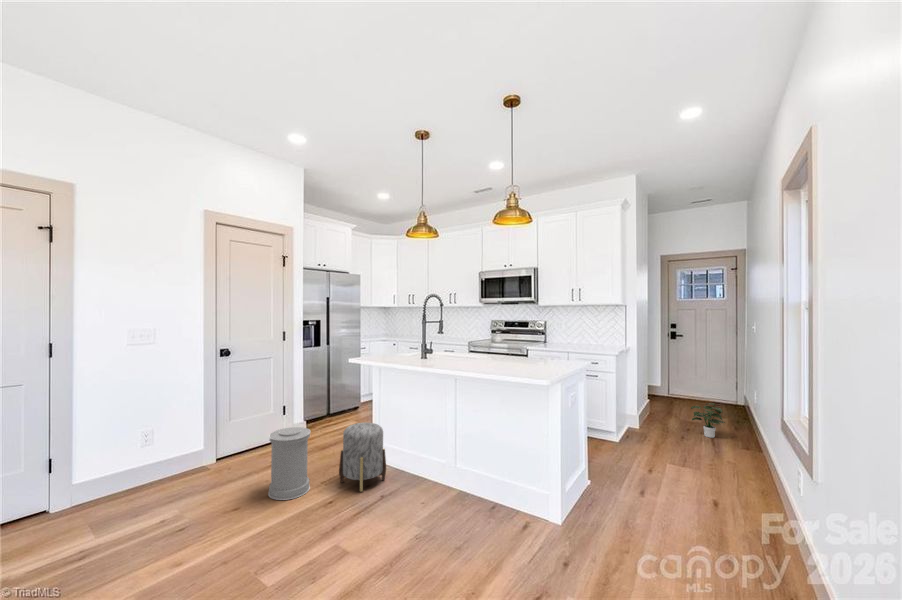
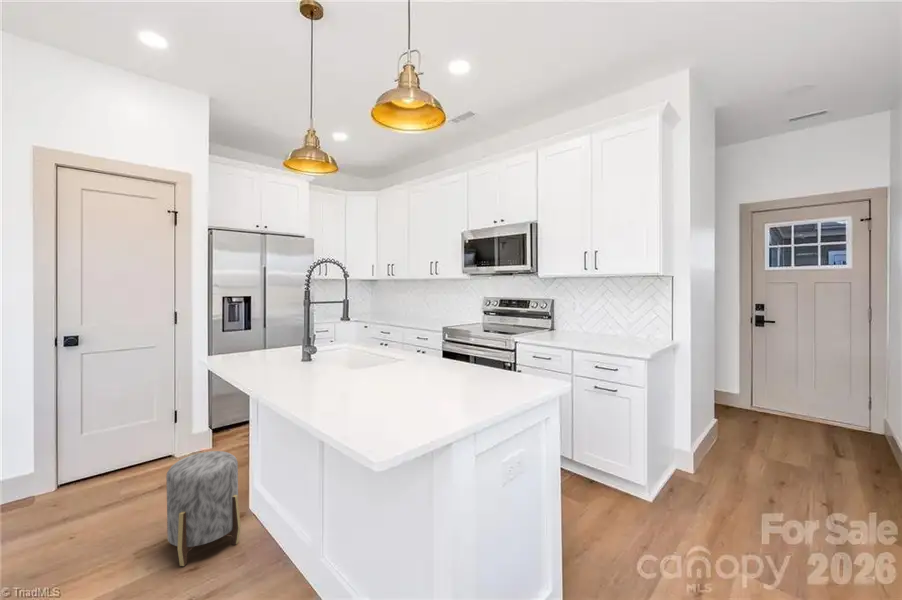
potted plant: present [691,403,725,438] -> none [780,434,848,492]
trash can: present [268,427,310,500] -> none [44,455,126,573]

